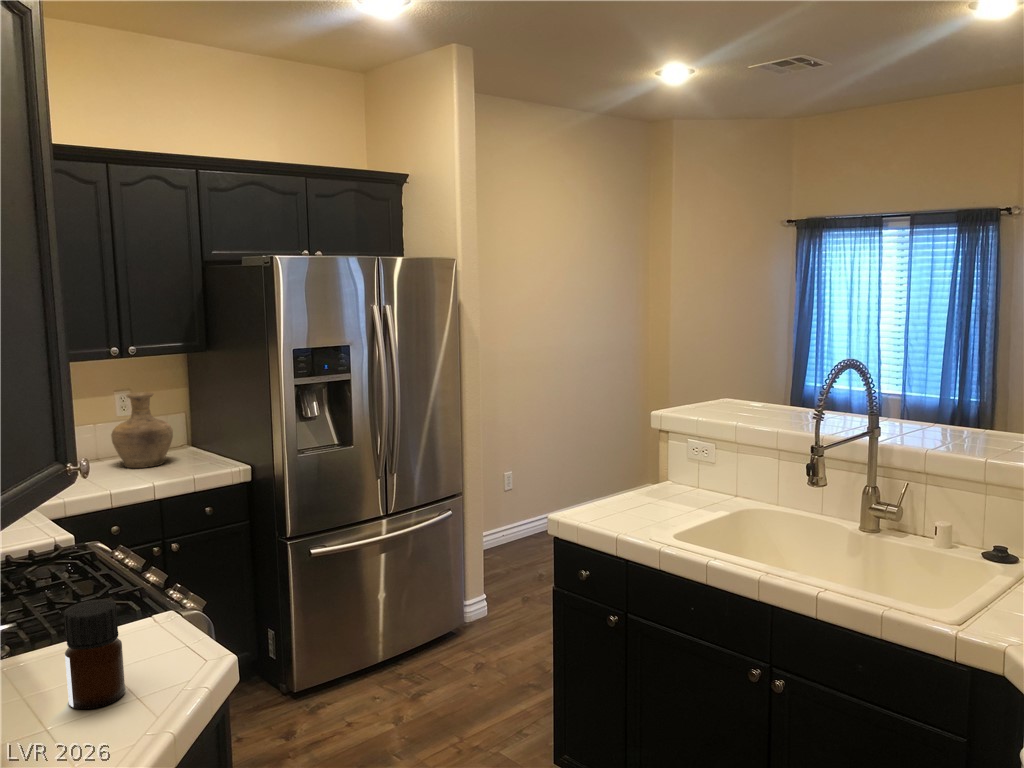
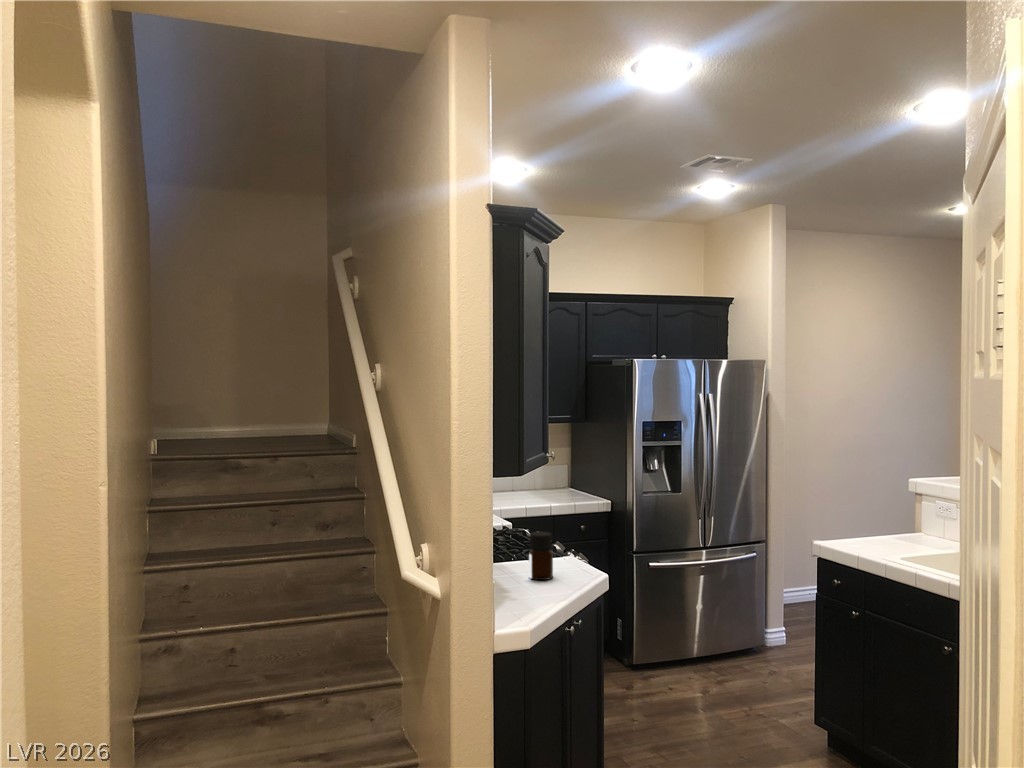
vase: present [111,392,173,468] -> none [525,448,562,497]

